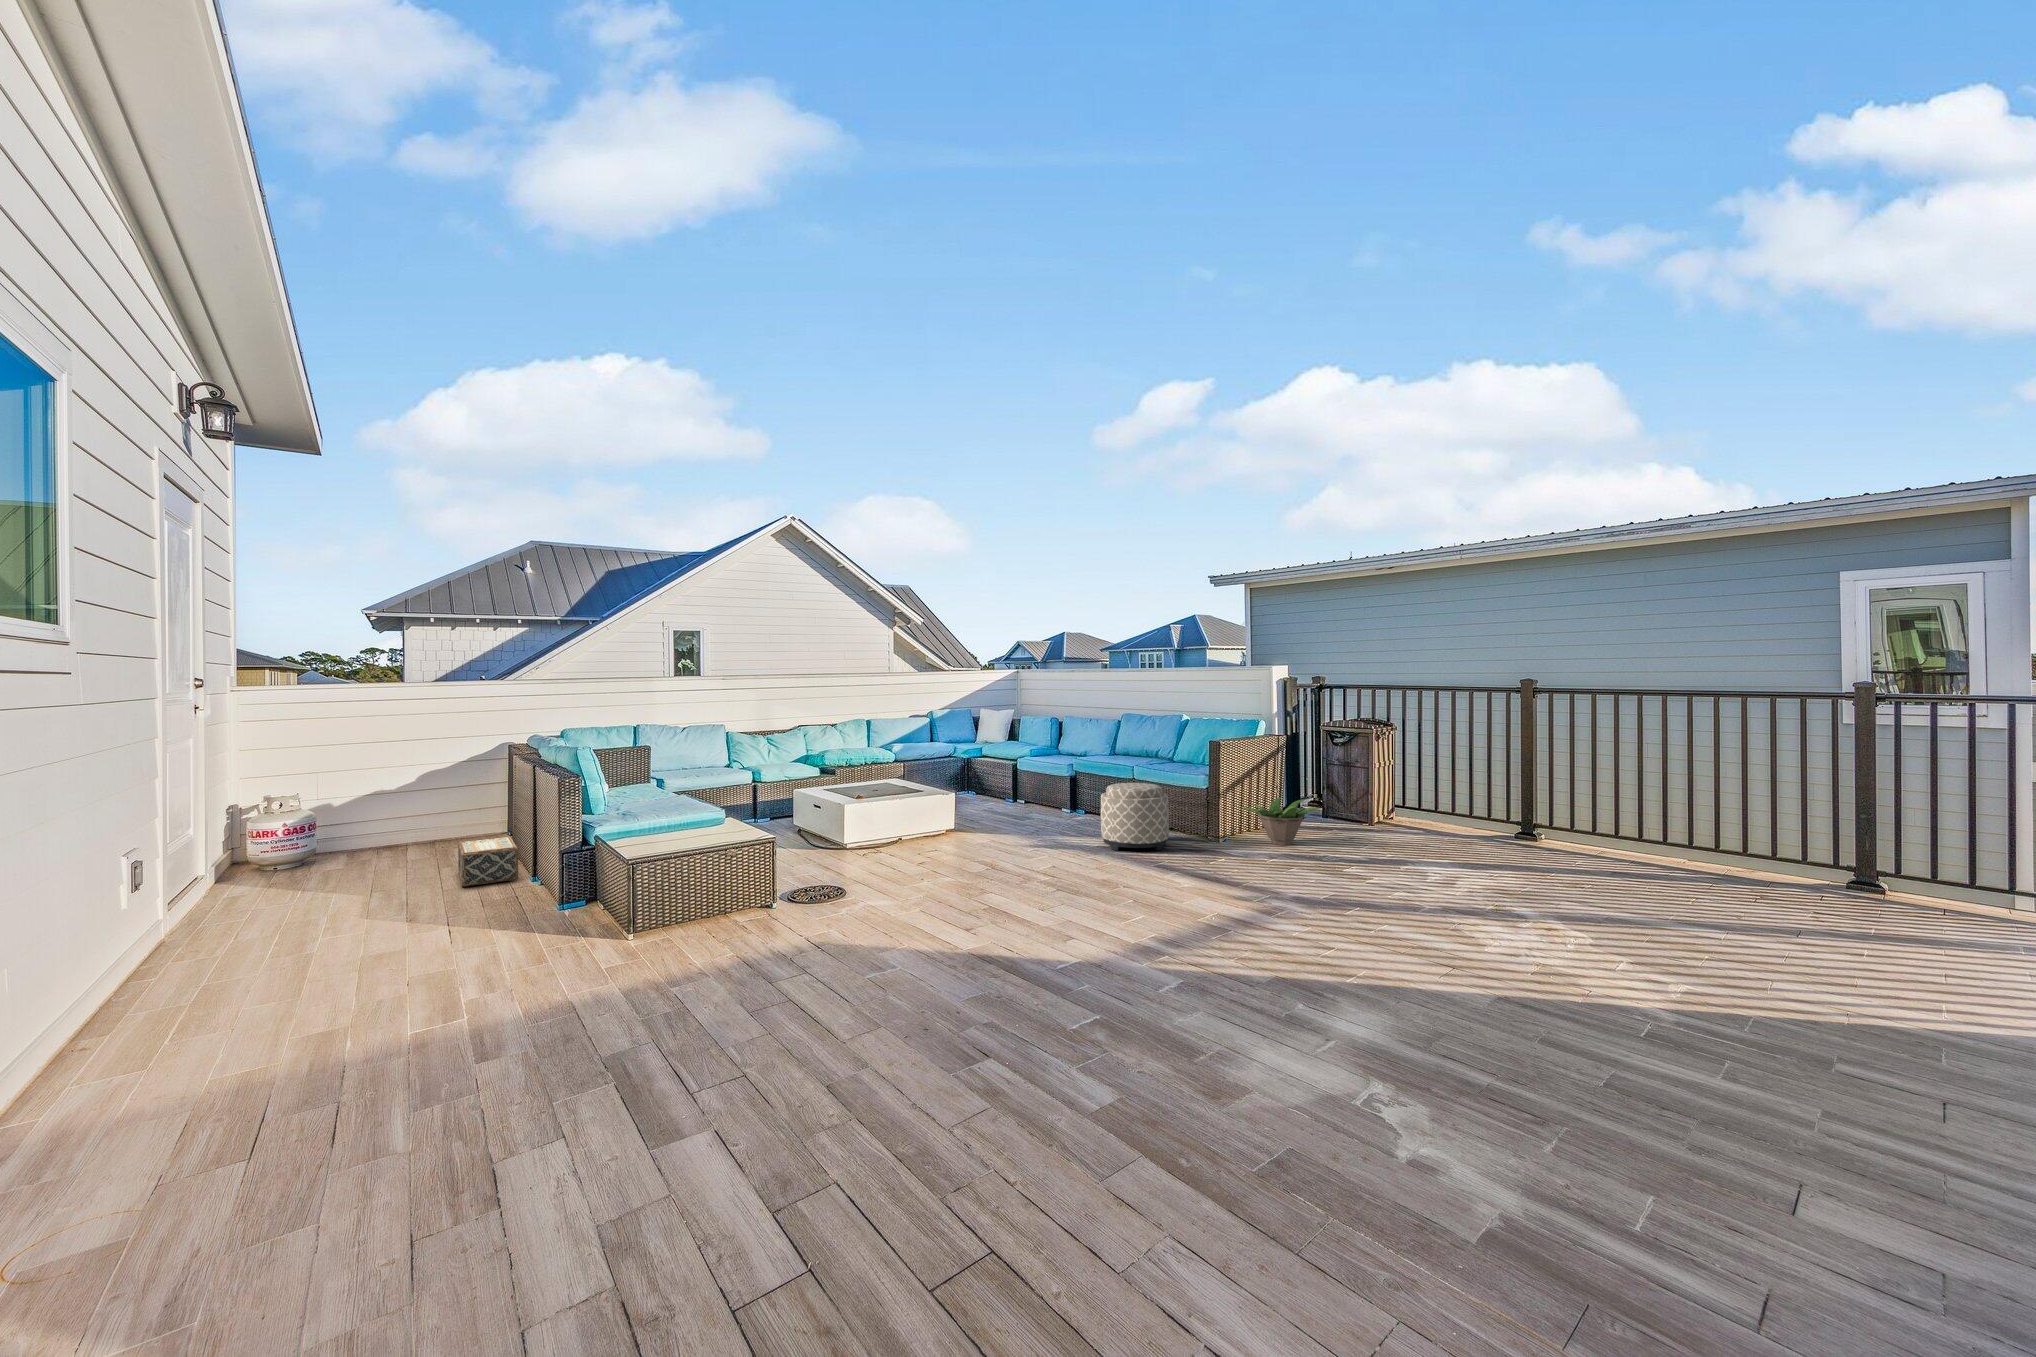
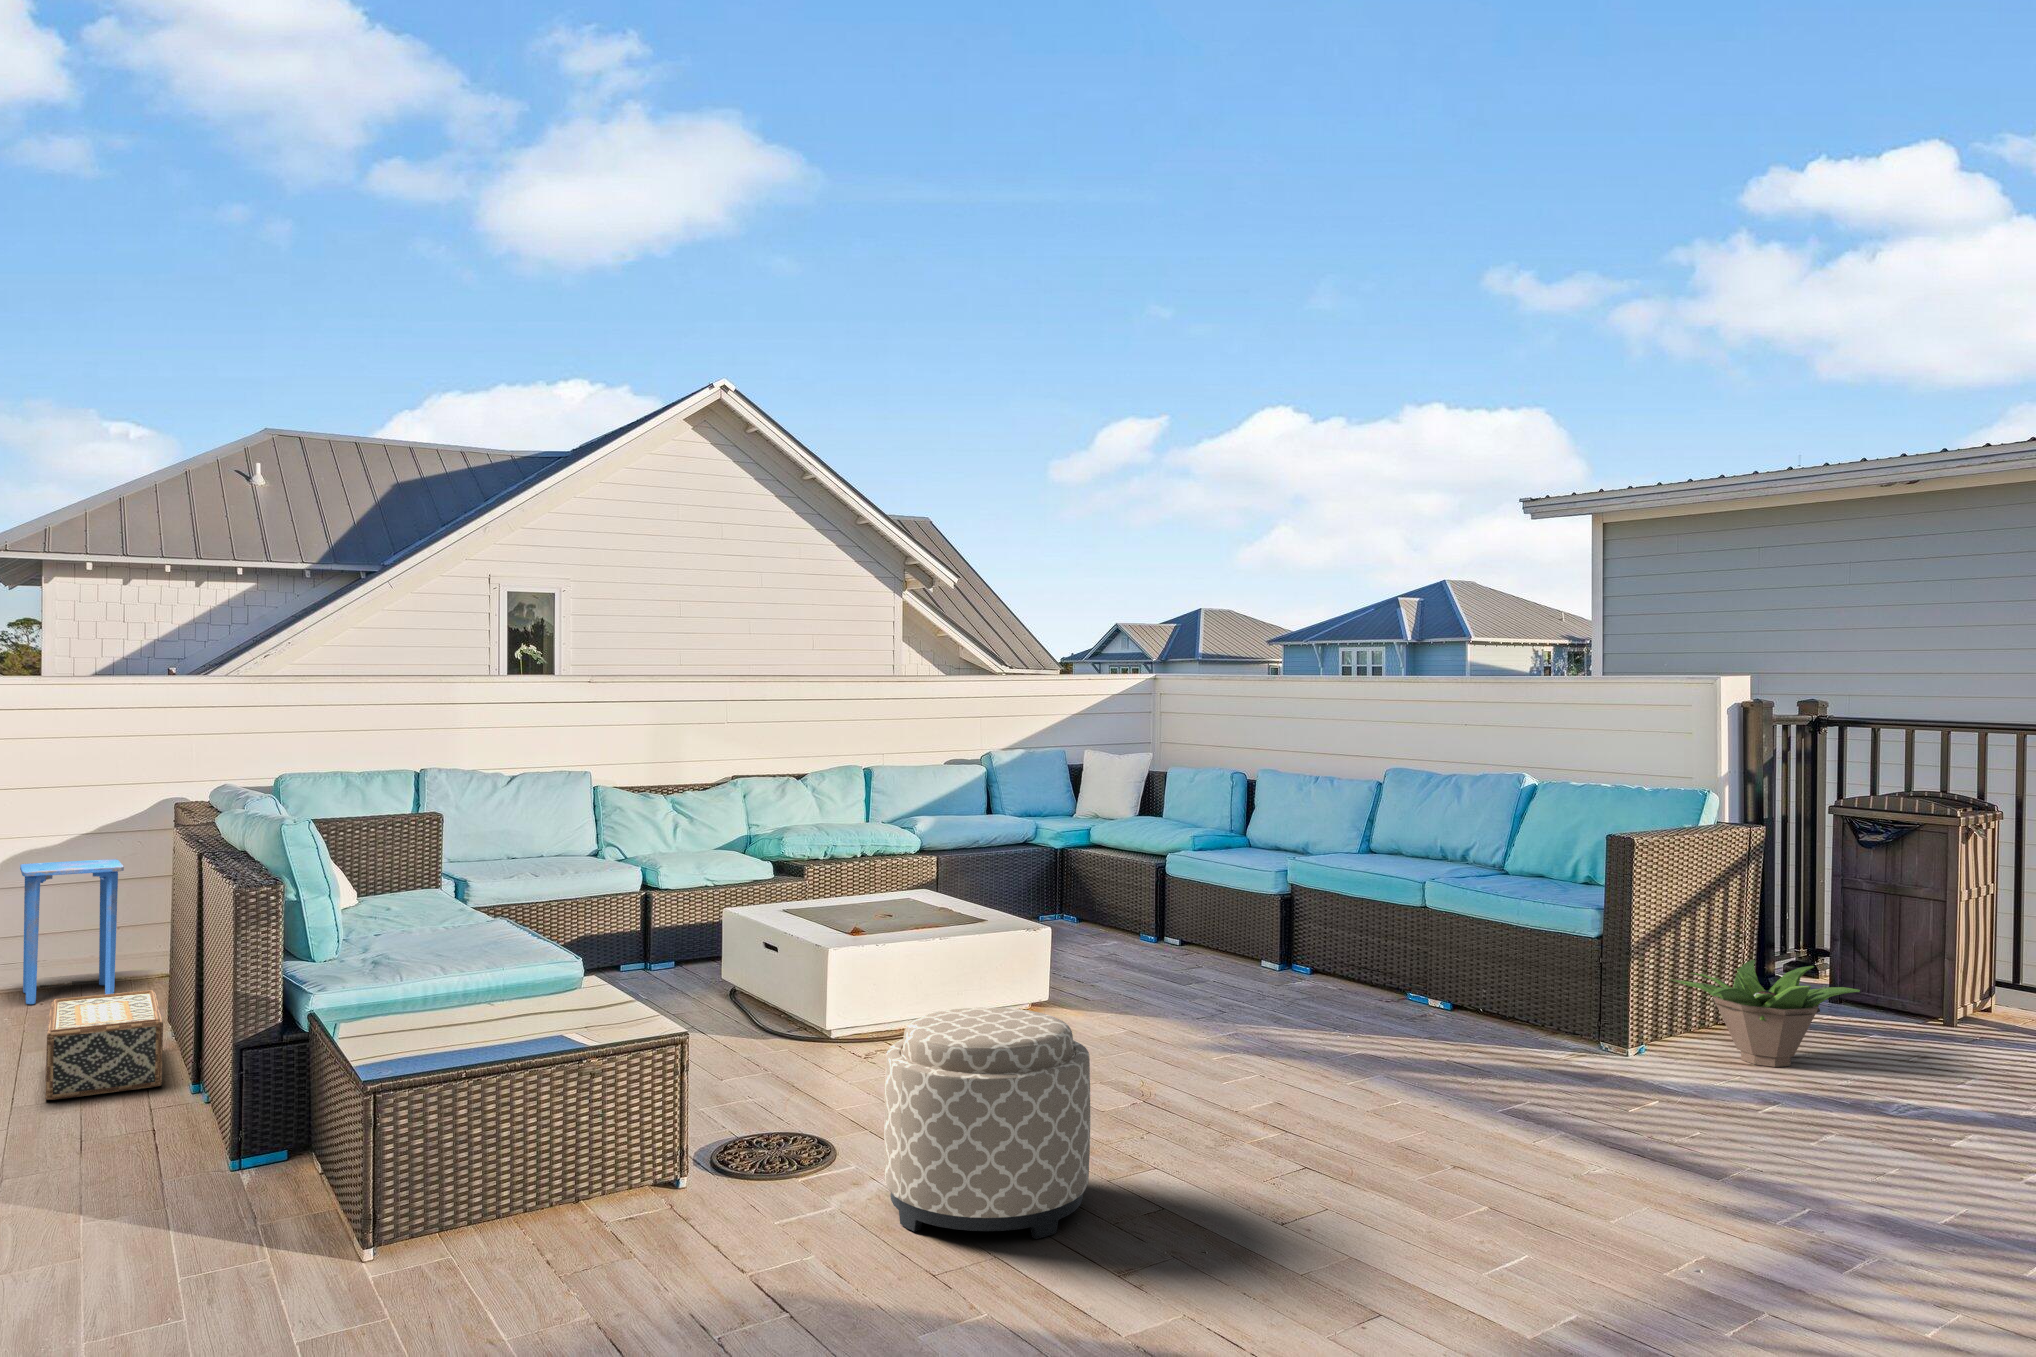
side table: none [431,775,486,848] -> present [20,859,124,1004]
ottoman: present [1101,783,1169,851] -> present [884,1008,1090,1239]

